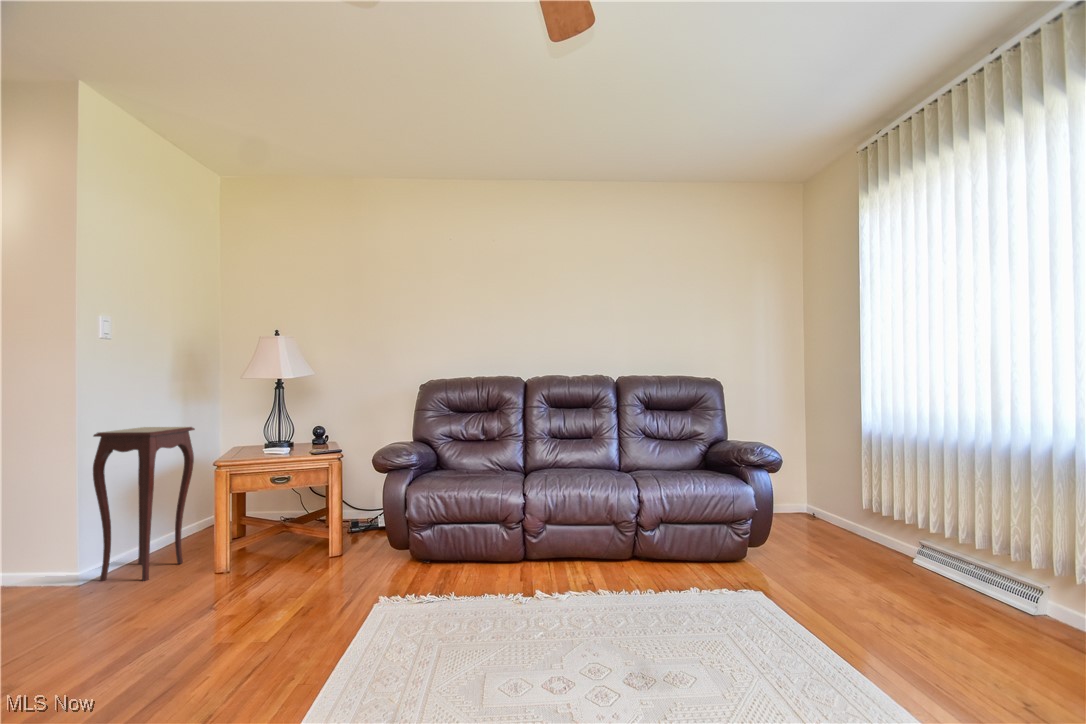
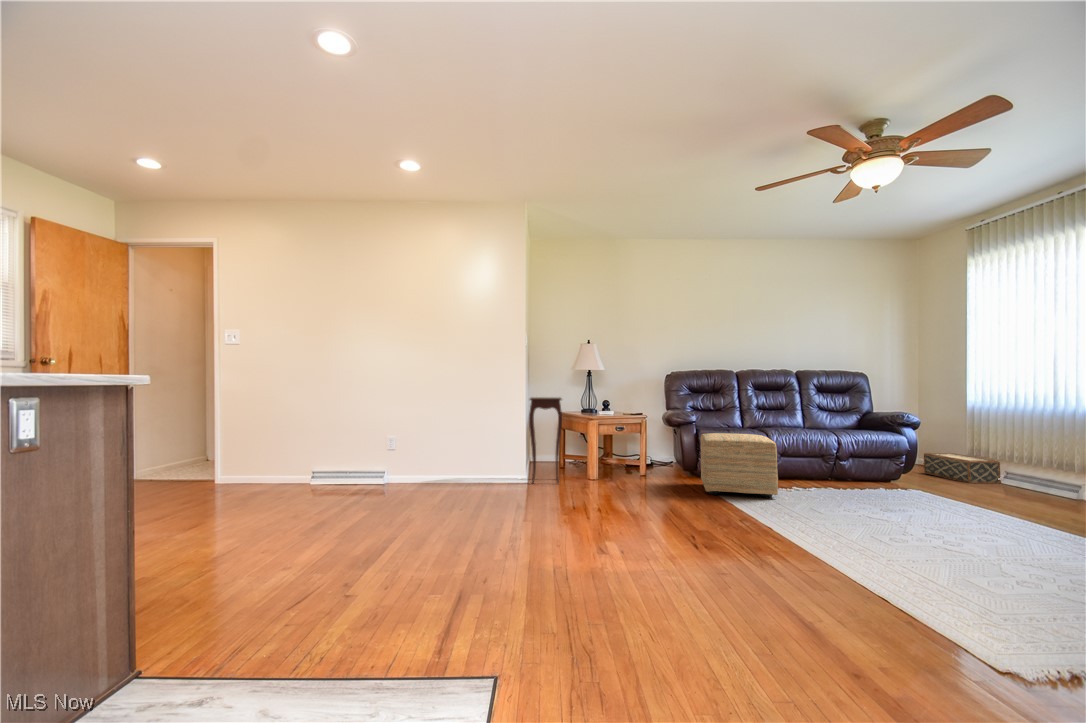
ottoman: none [326,491,487,634] -> present [701,433,778,498]
woven basket: none [802,504,907,567] -> present [924,453,1001,483]

